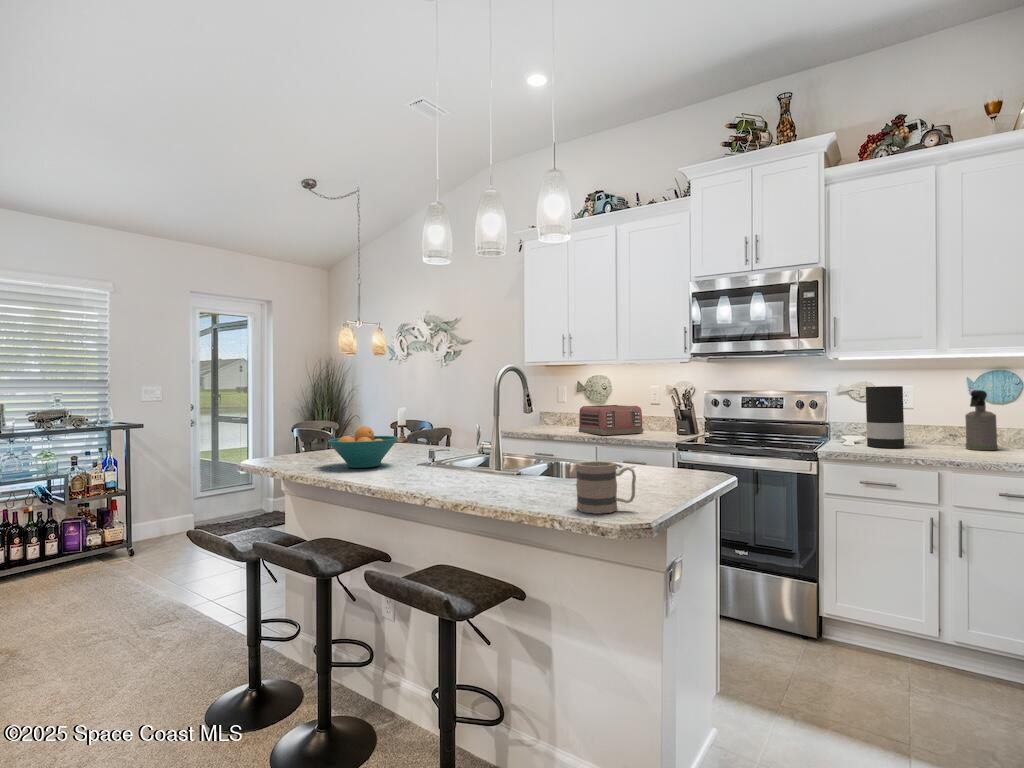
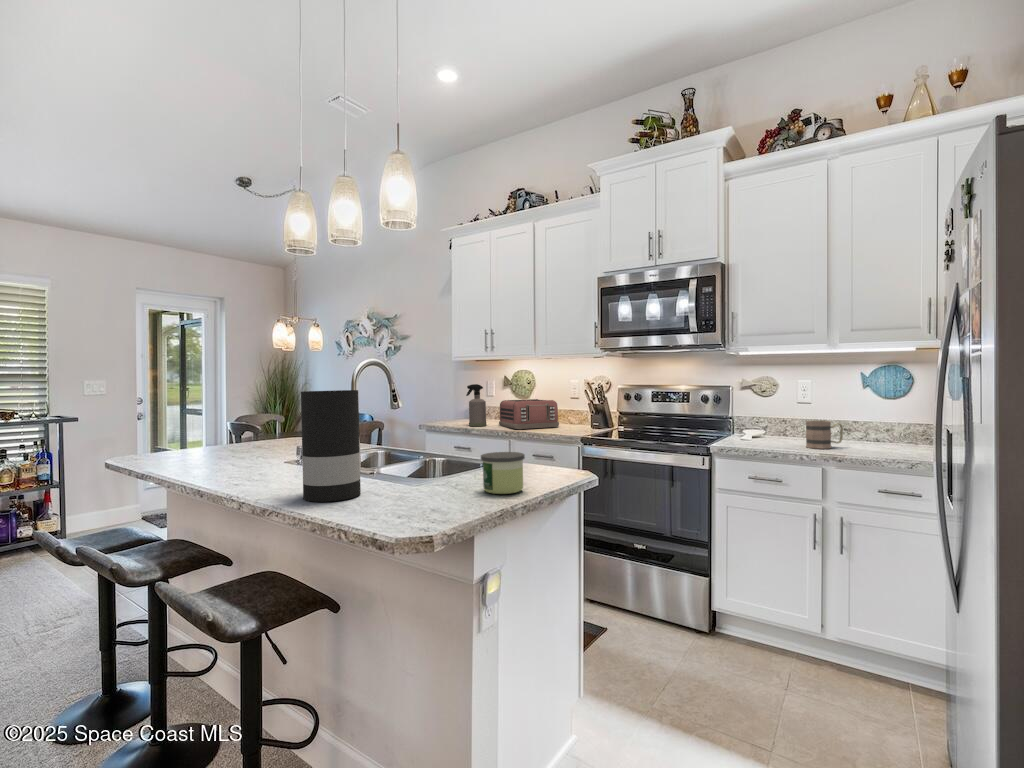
vase: present [866,386,904,448] -> present [301,390,361,502]
spray bottle: present [965,390,998,450] -> present [466,384,487,426]
fruit bowl: present [327,426,398,468] -> none [188,423,269,466]
candle: none [643,453,687,493] -> present [481,452,525,494]
mug: present [576,461,636,514] -> present [806,420,843,449]

